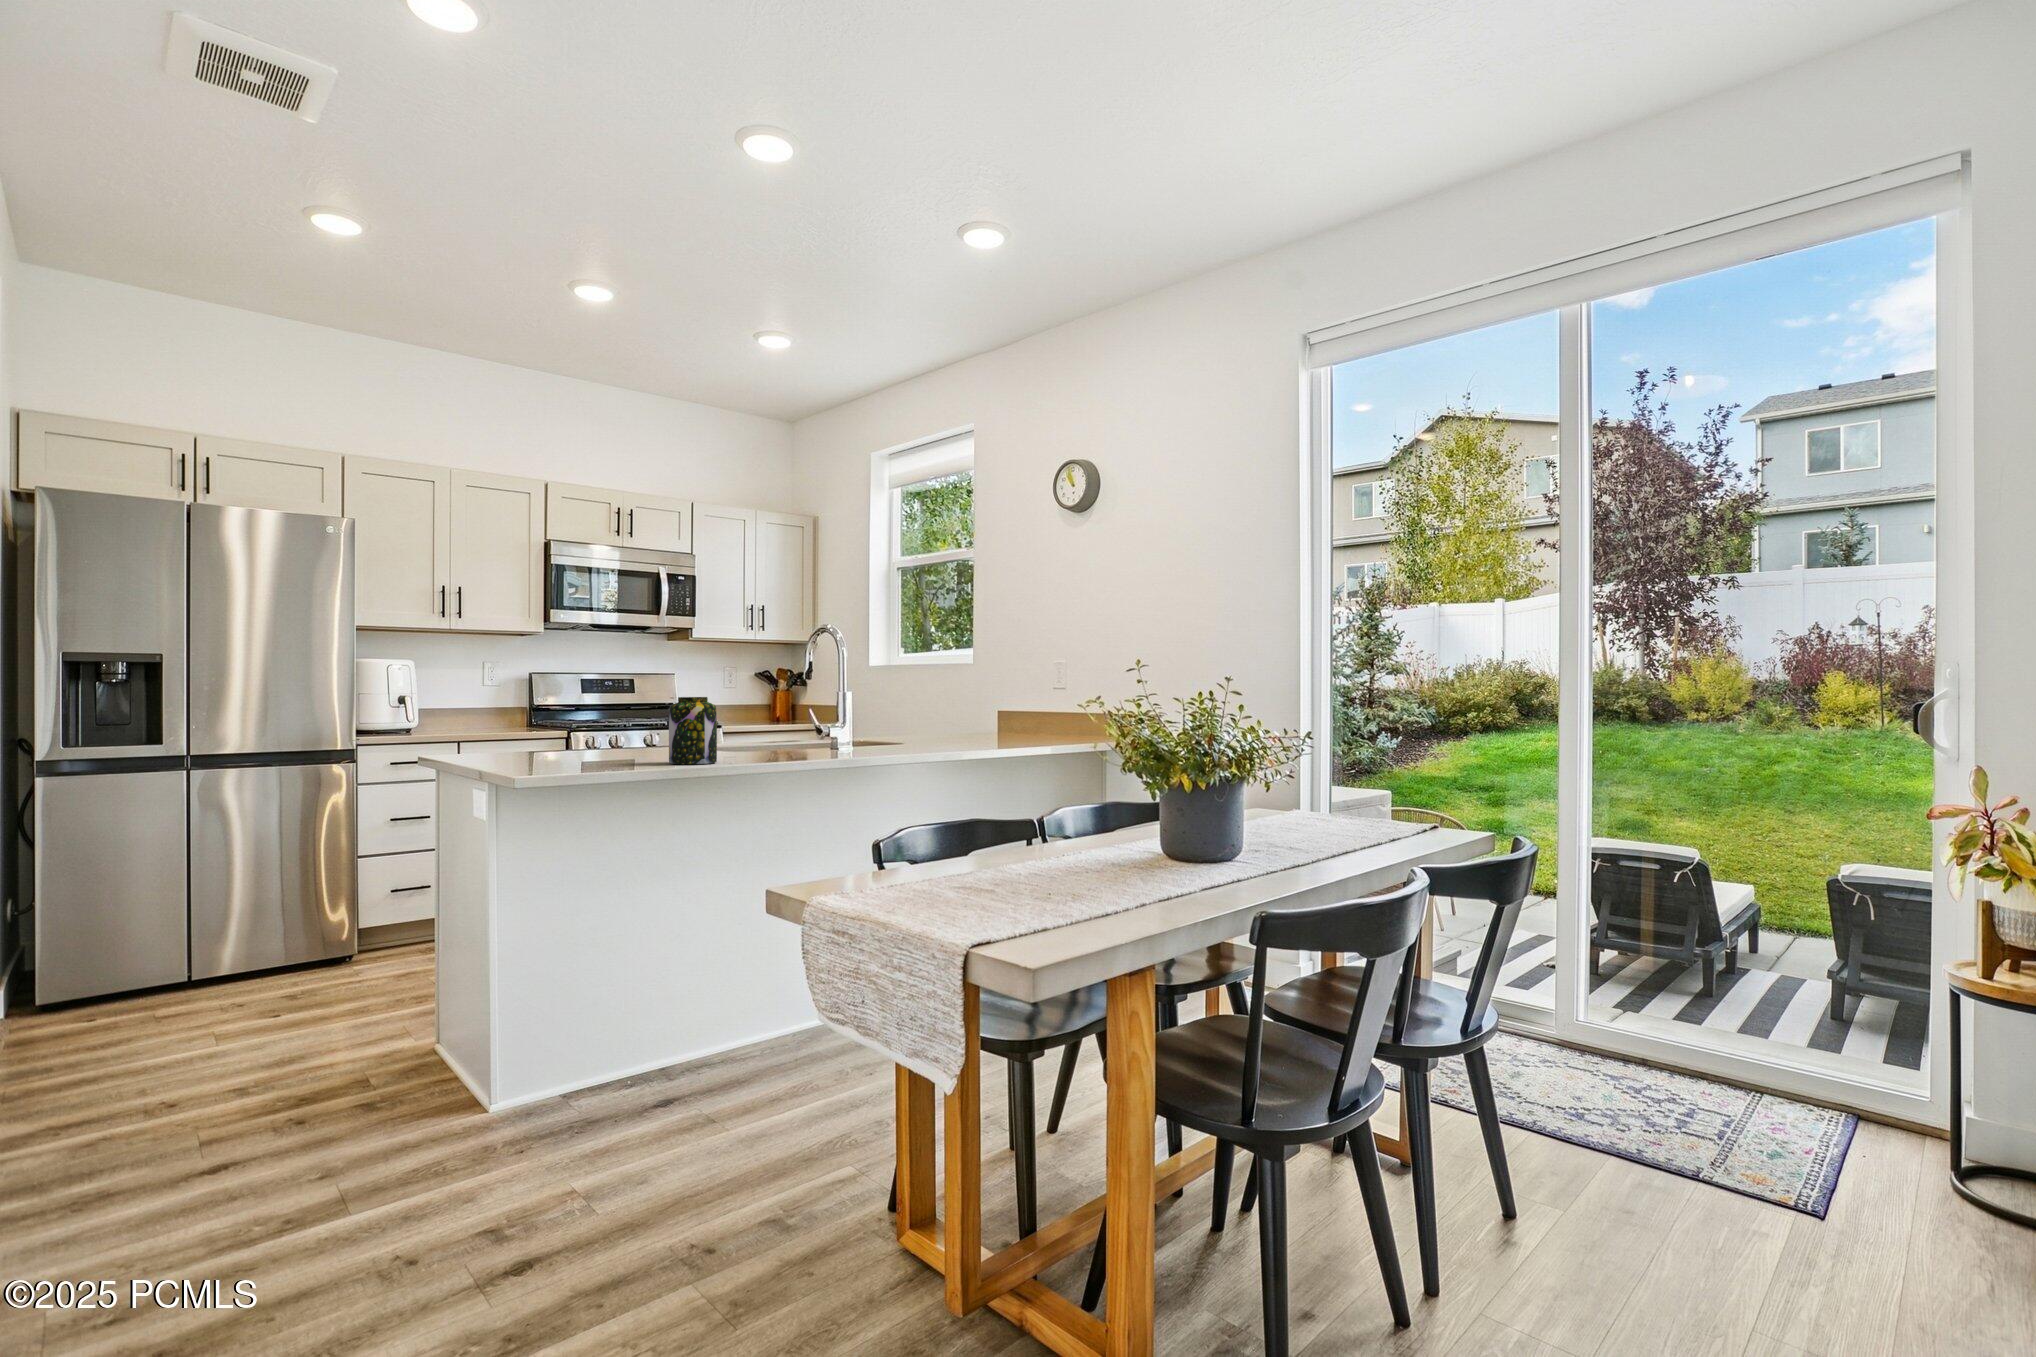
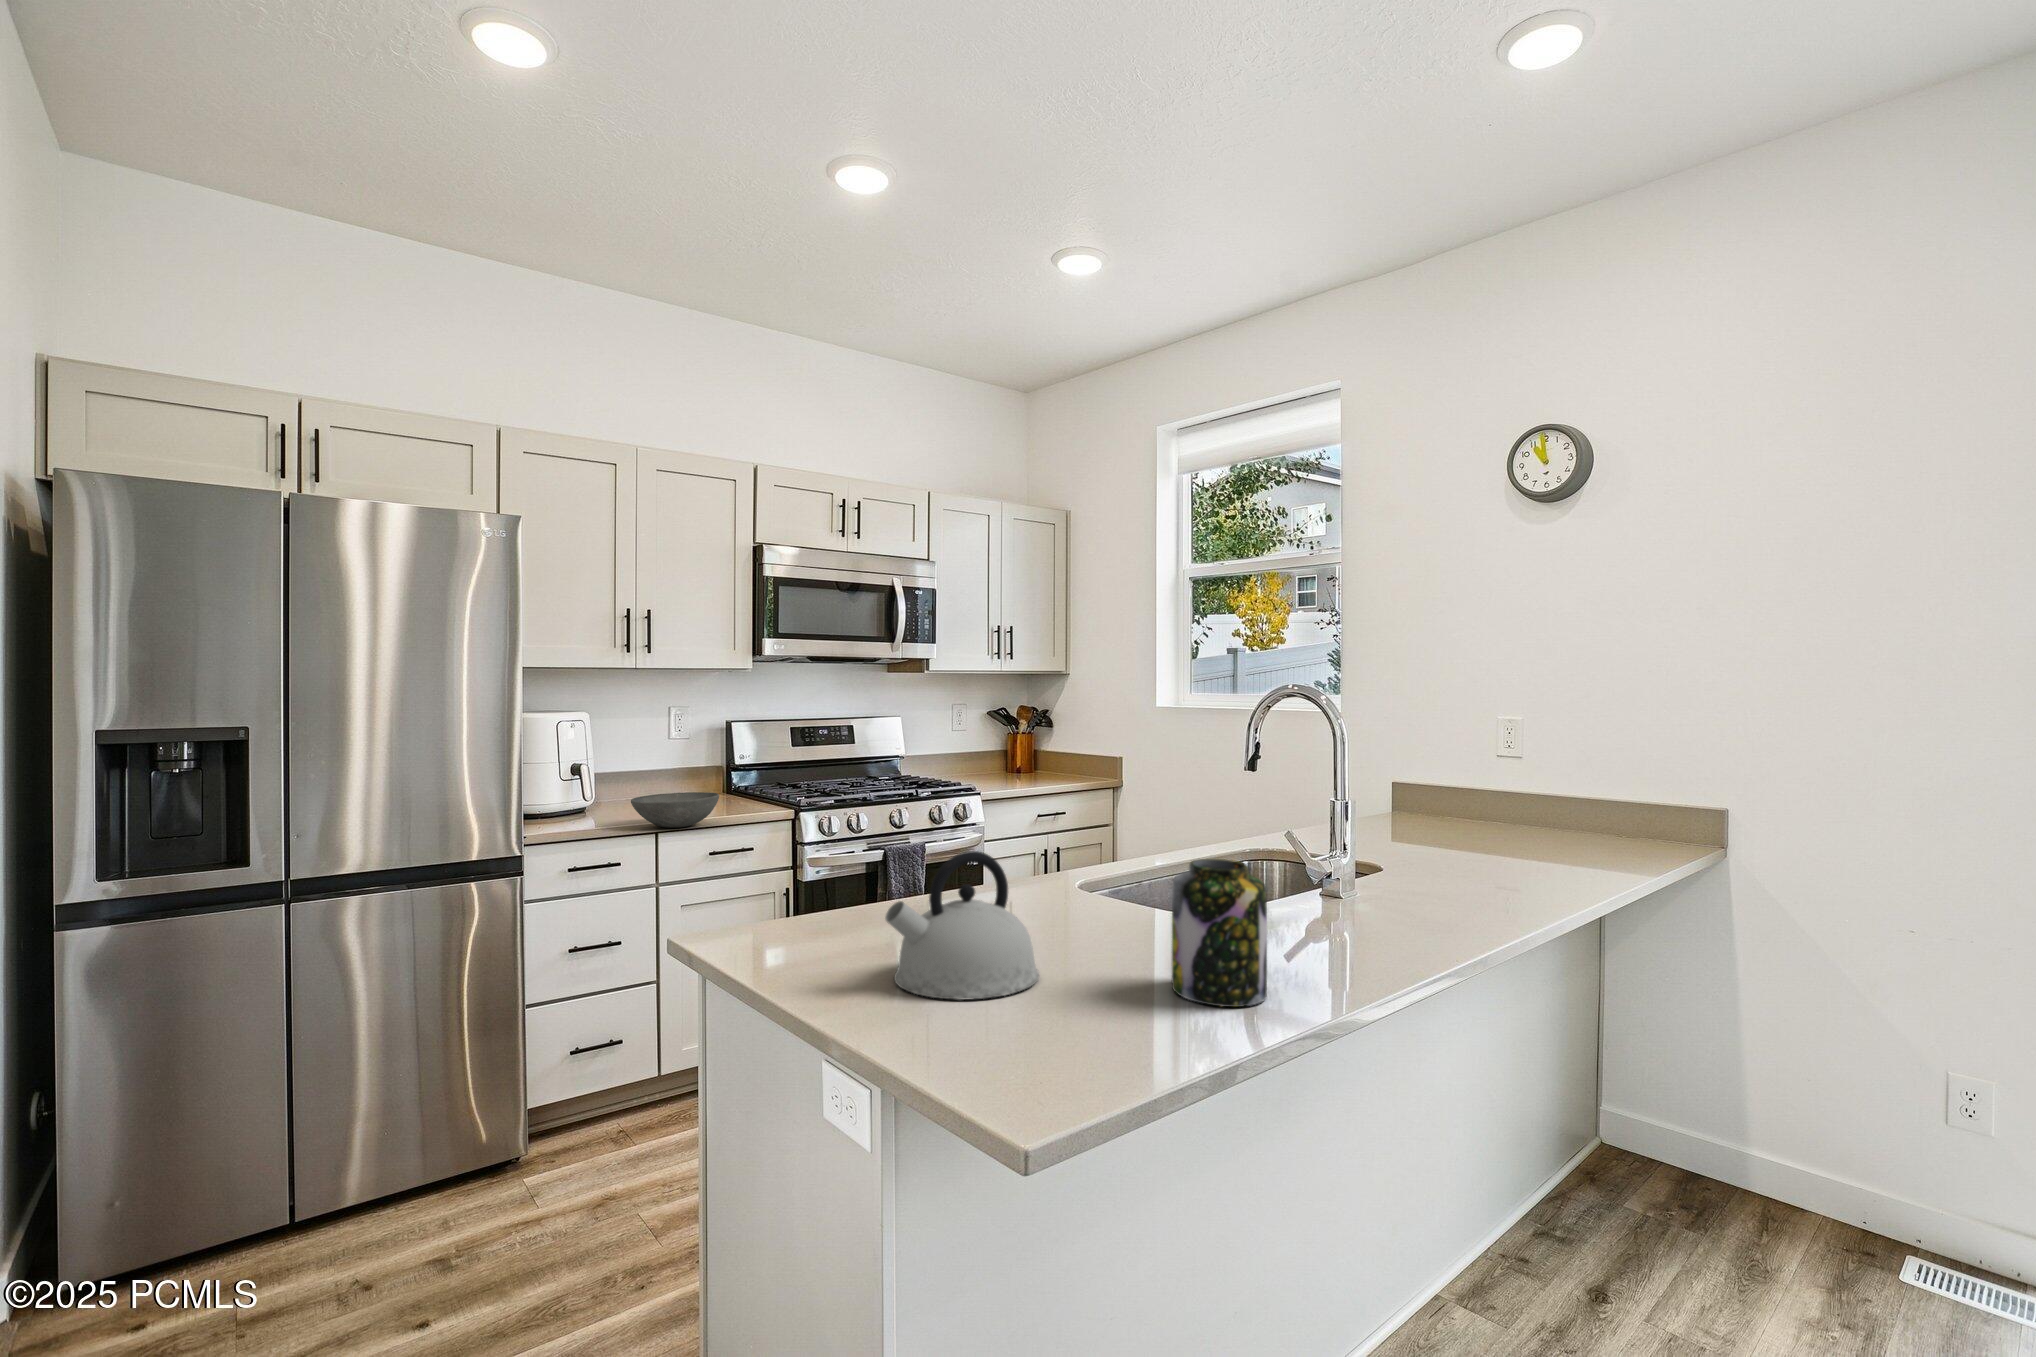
kettle: none [518,695,610,764] -> present [885,851,1039,1000]
bowl: none [441,717,508,739] -> present [631,792,719,828]

